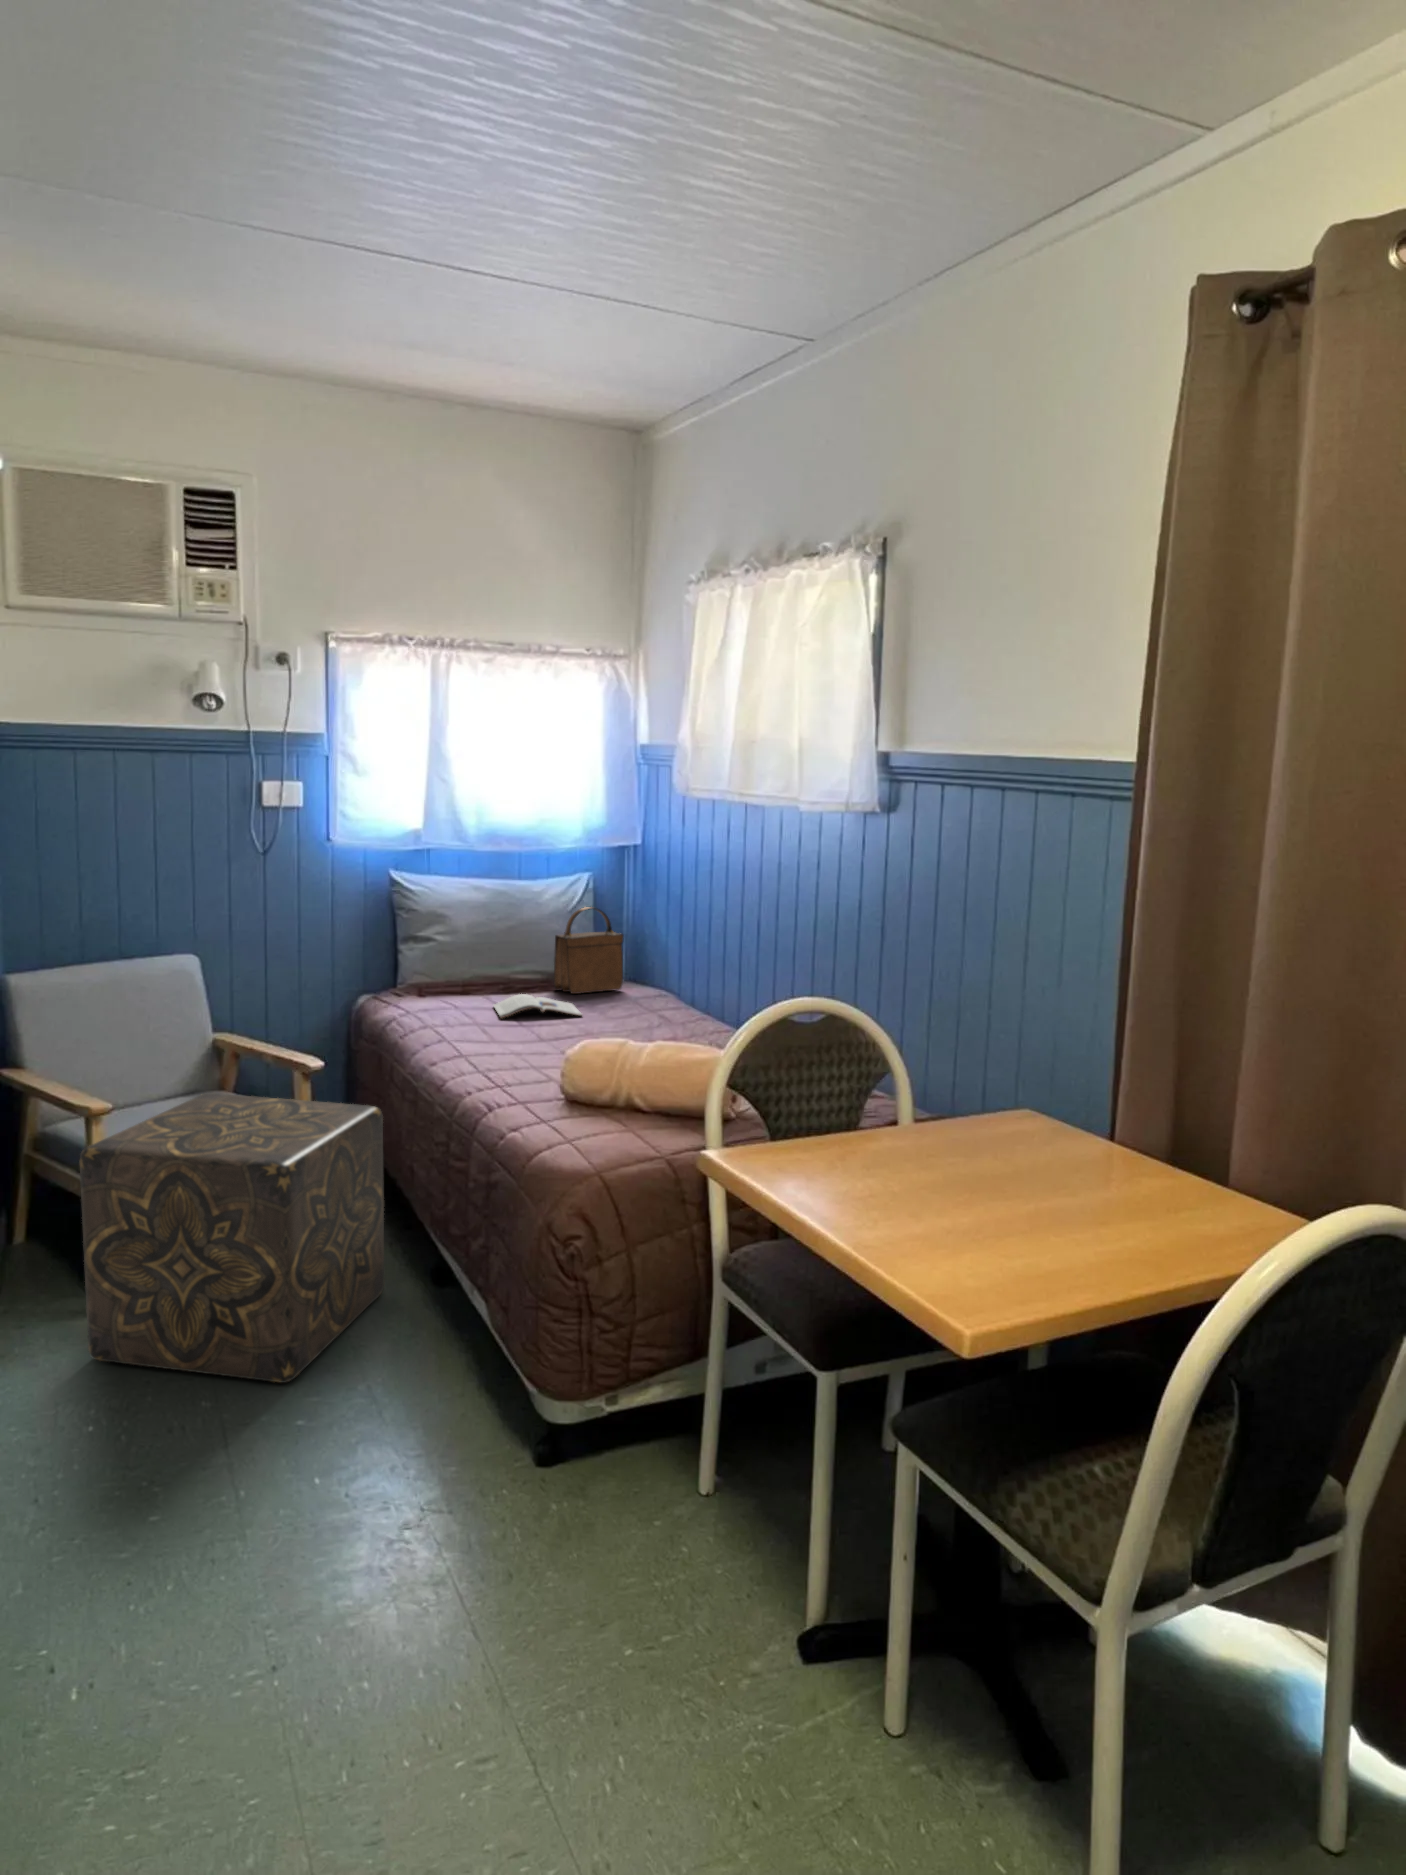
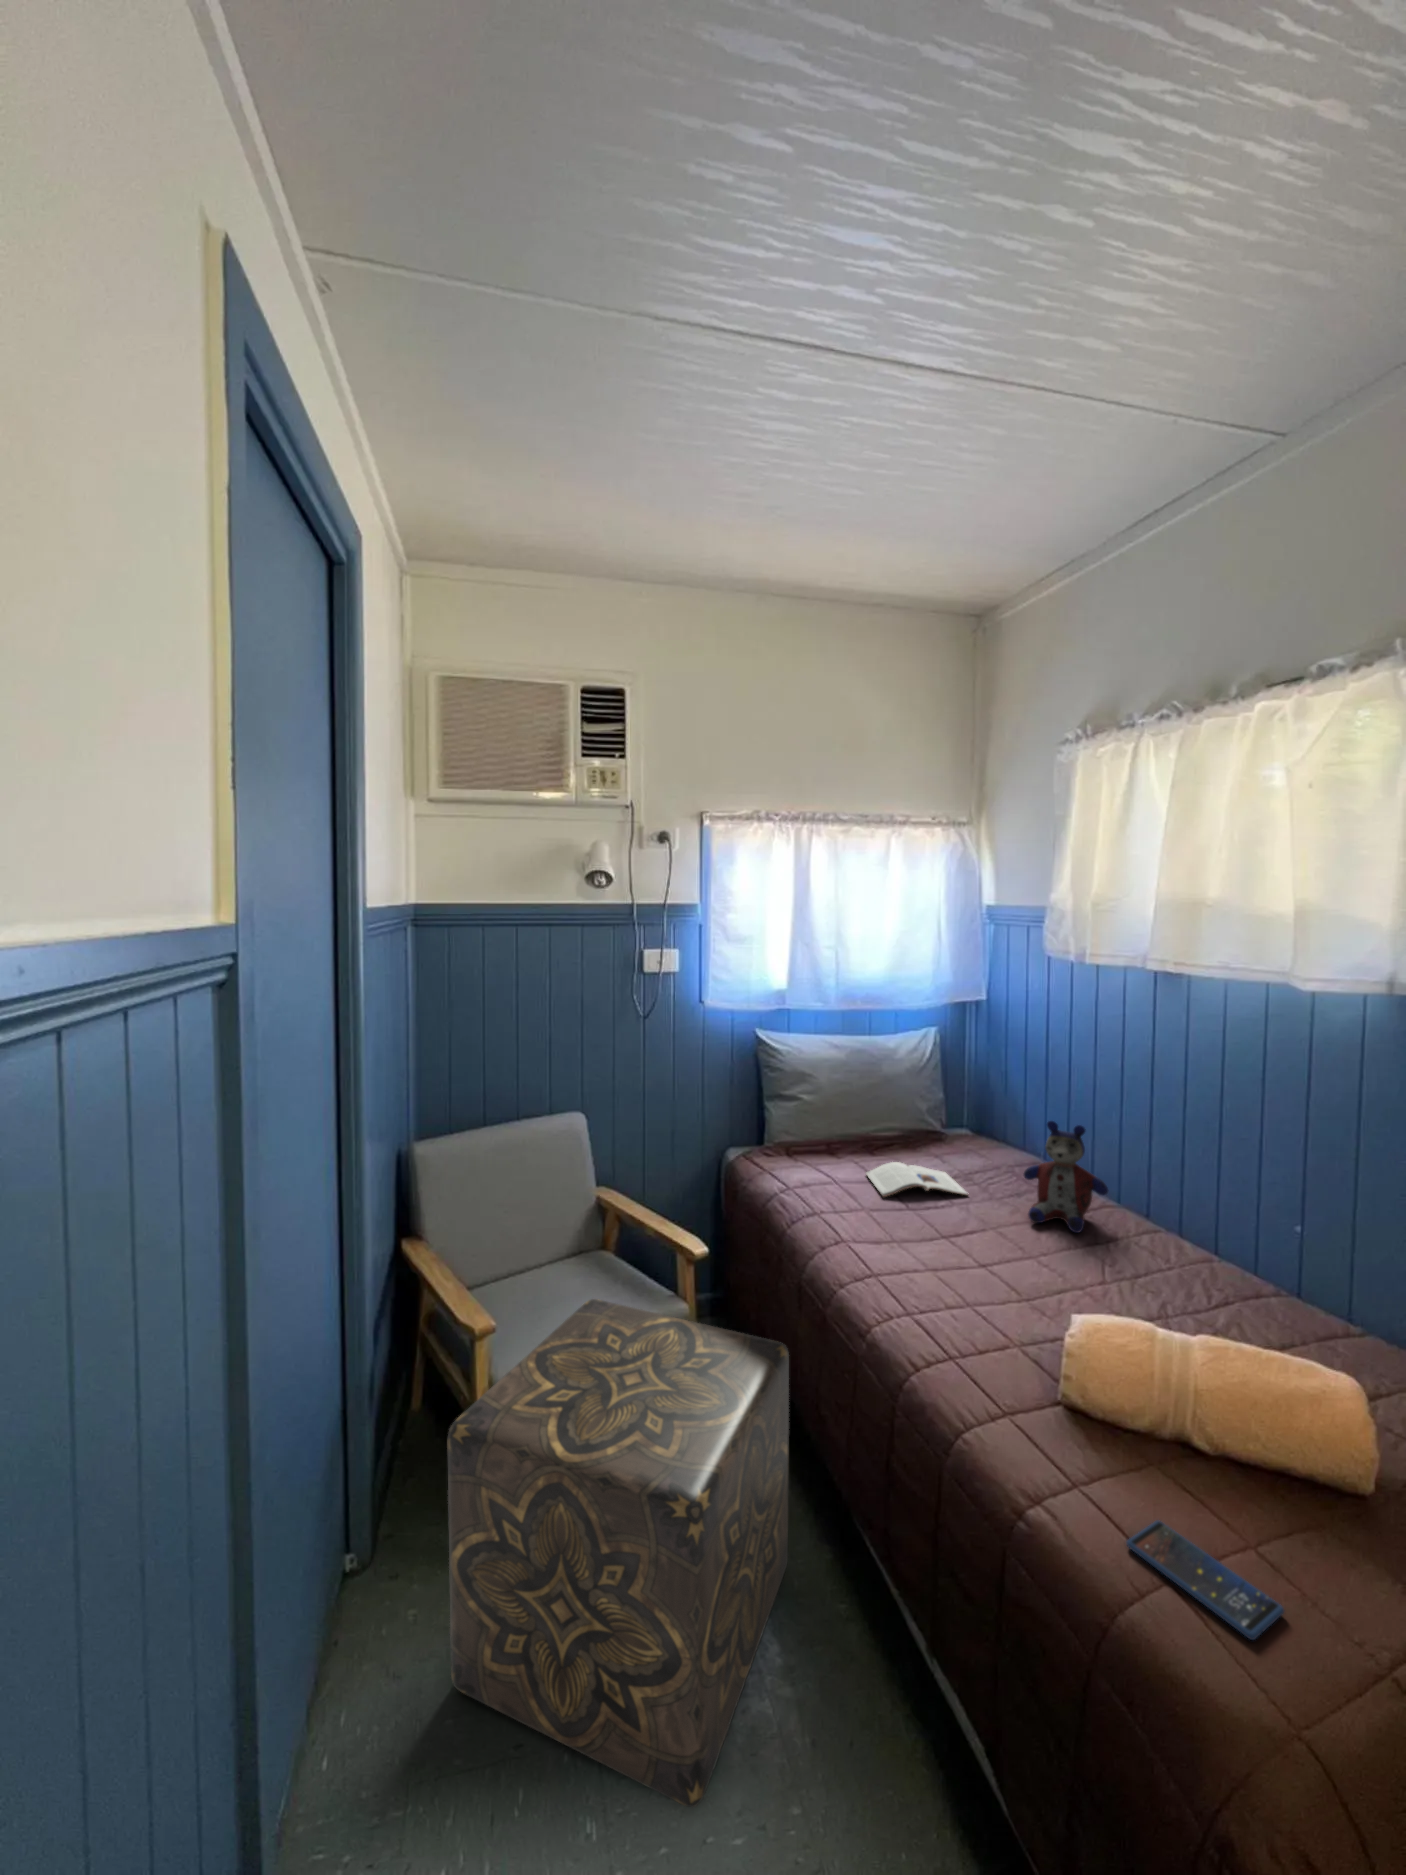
handbag: present [554,907,624,994] -> none [912,1065,983,1156]
stuffed bear: none [622,940,691,1032] -> present [1024,1121,1109,1233]
smartphone: none [557,1128,628,1155] -> present [1126,1521,1284,1640]

